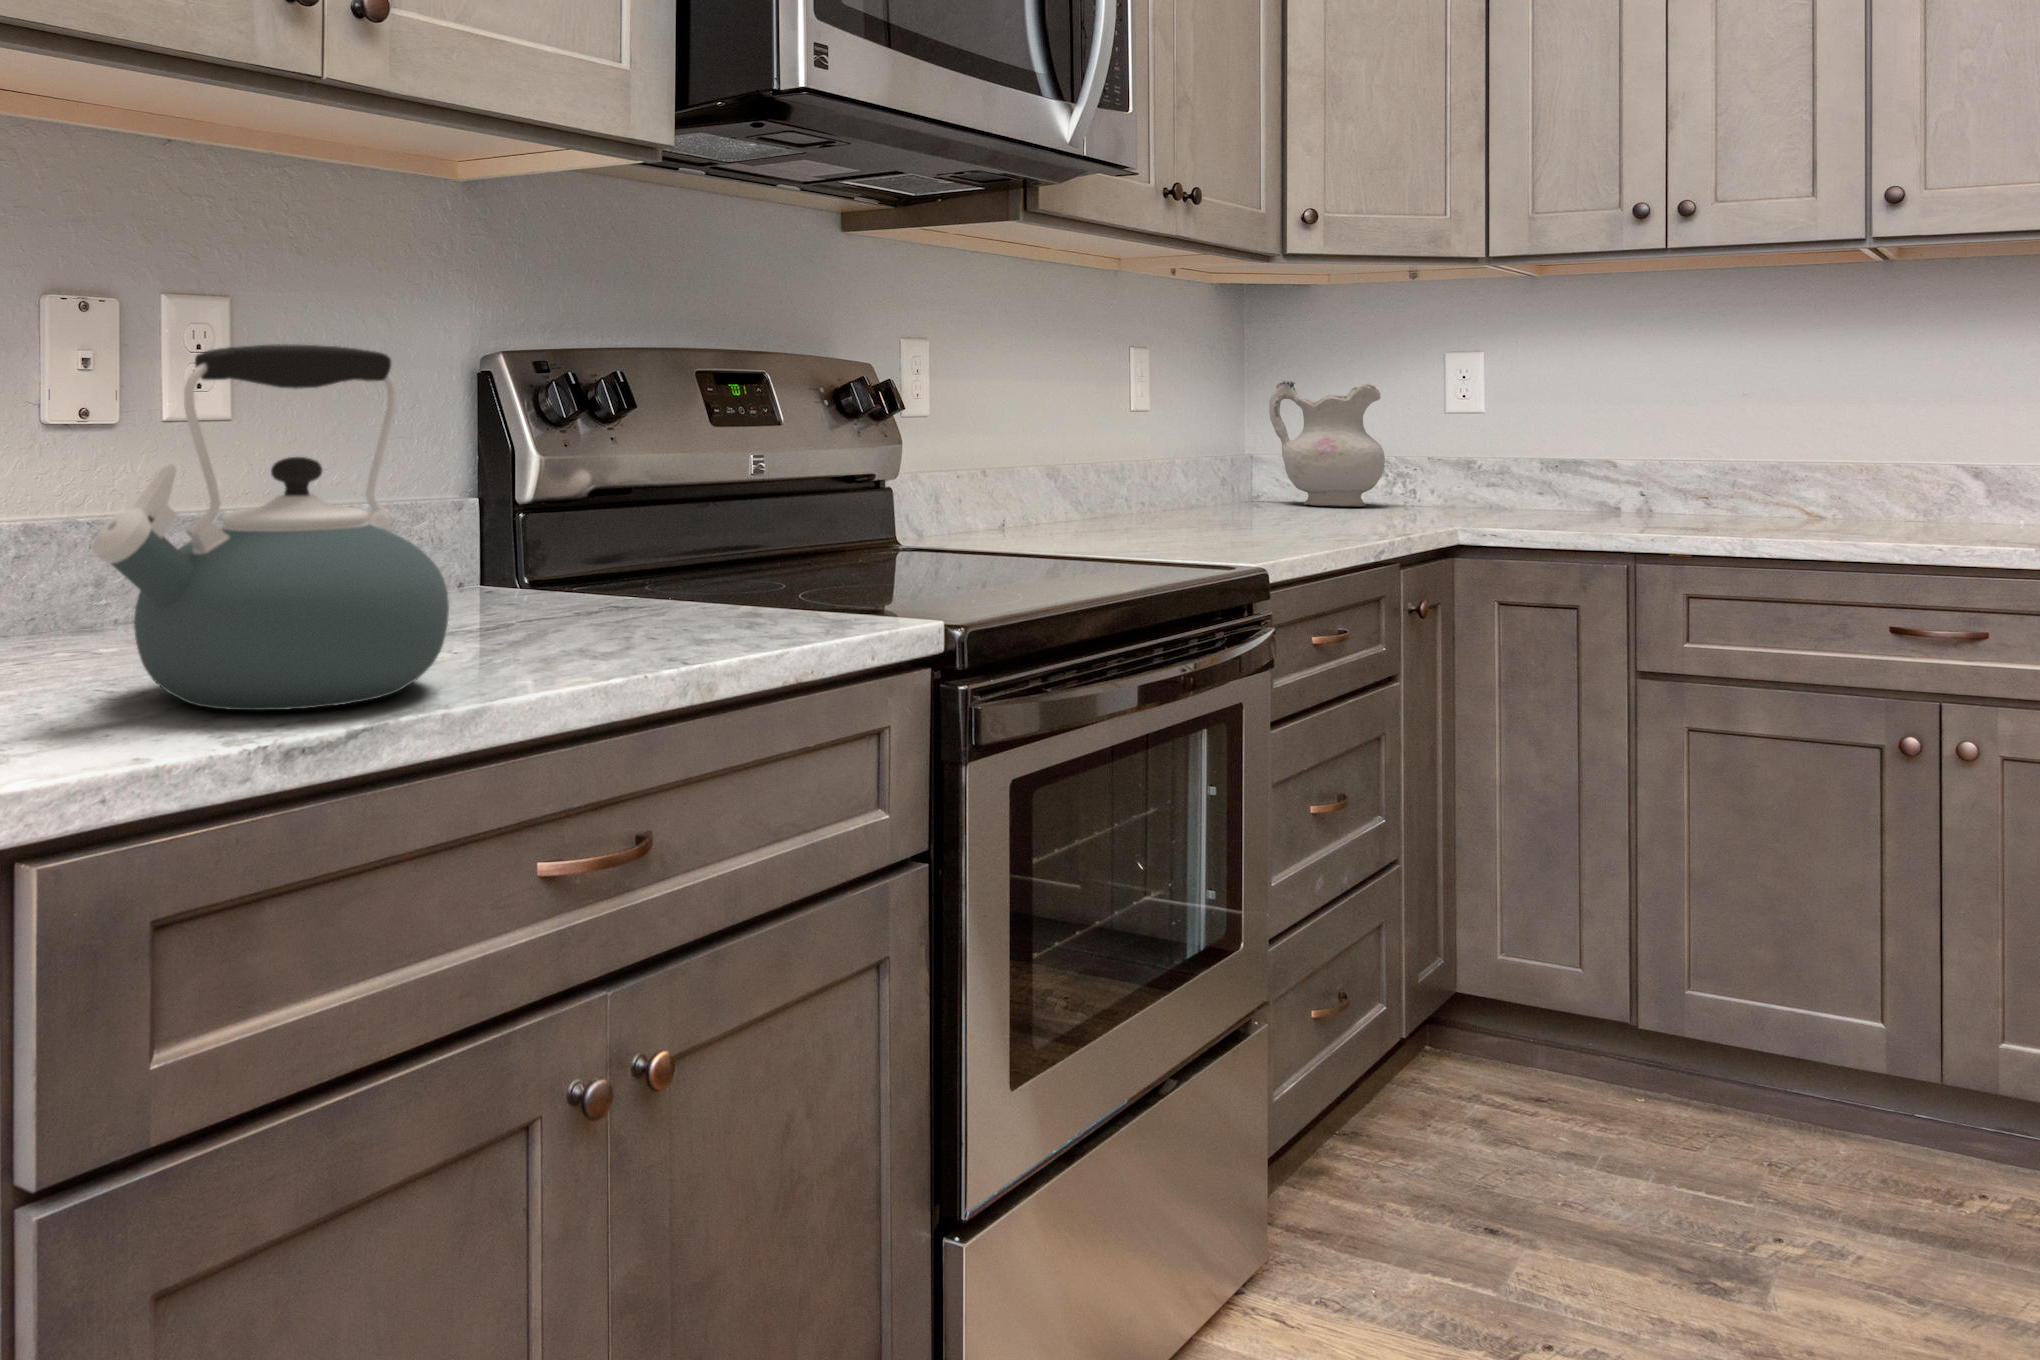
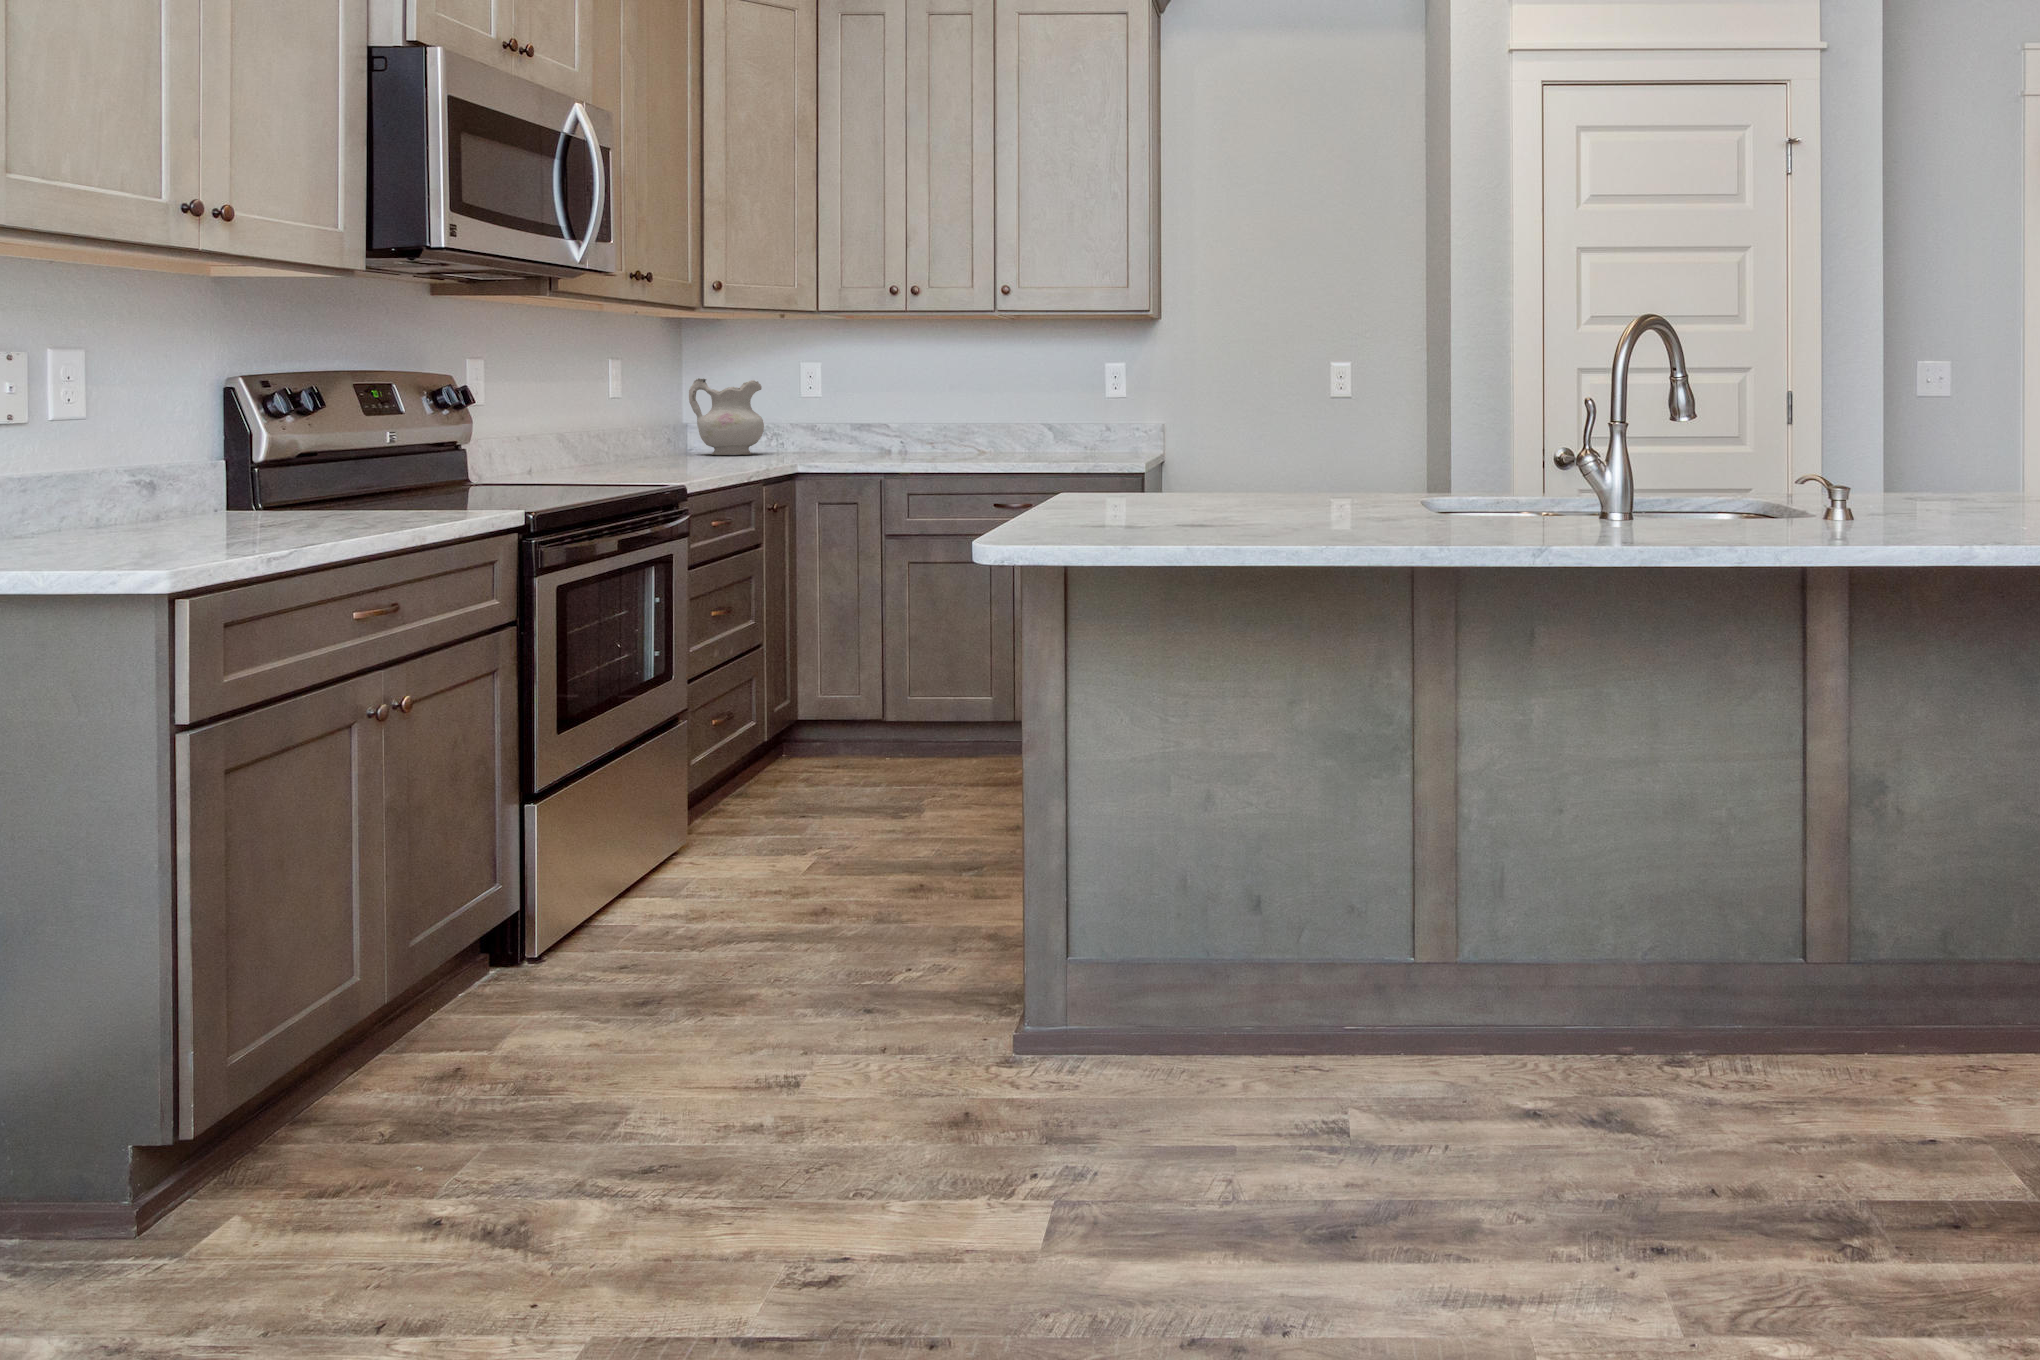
kettle: present [92,344,449,710] -> none [125,388,301,552]

